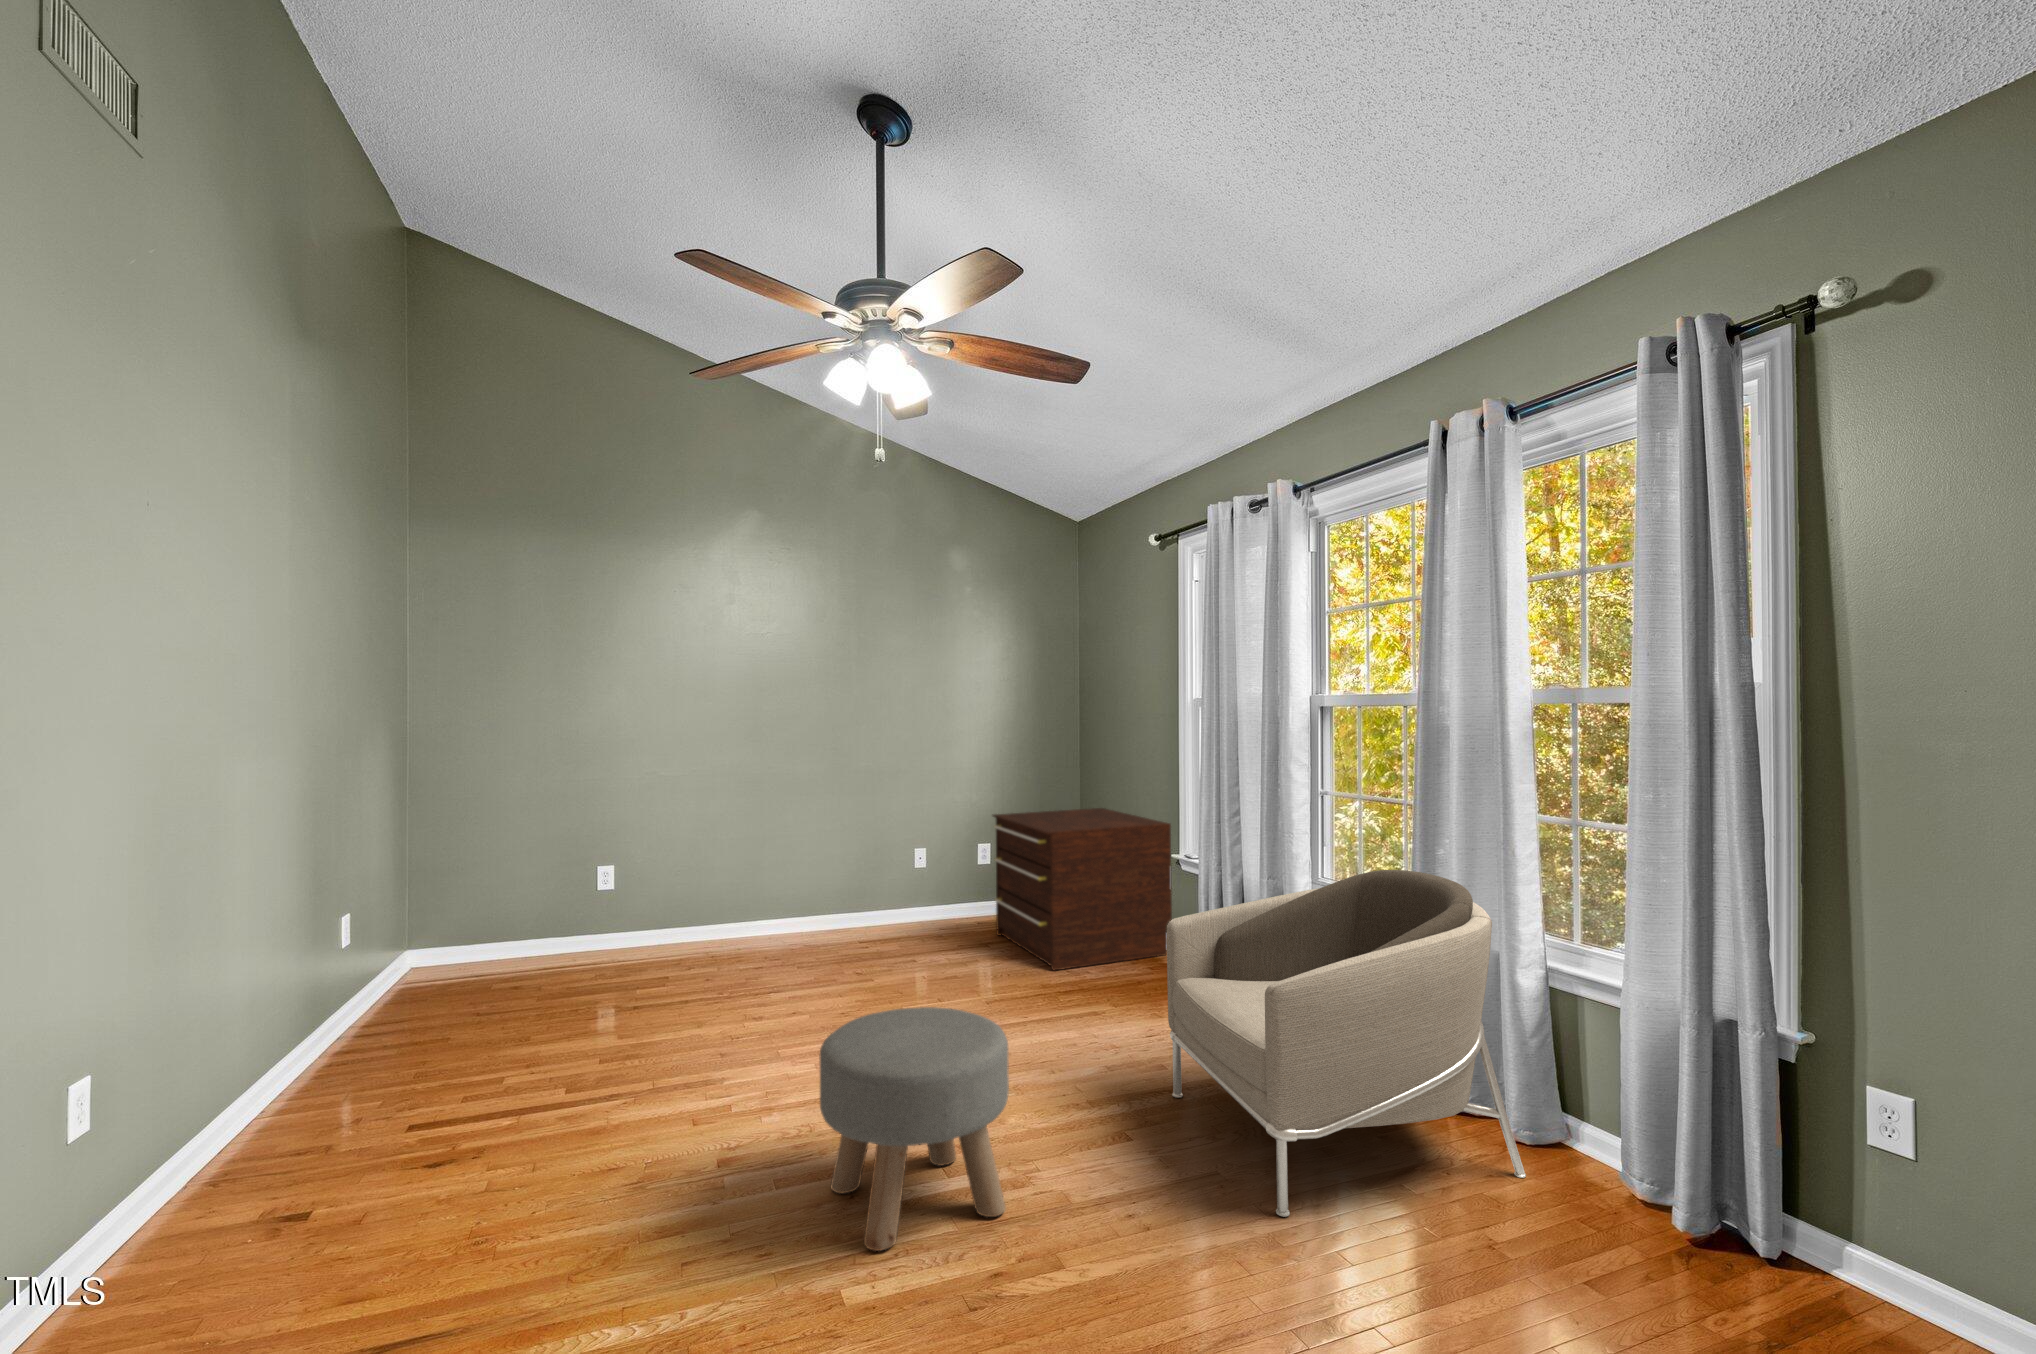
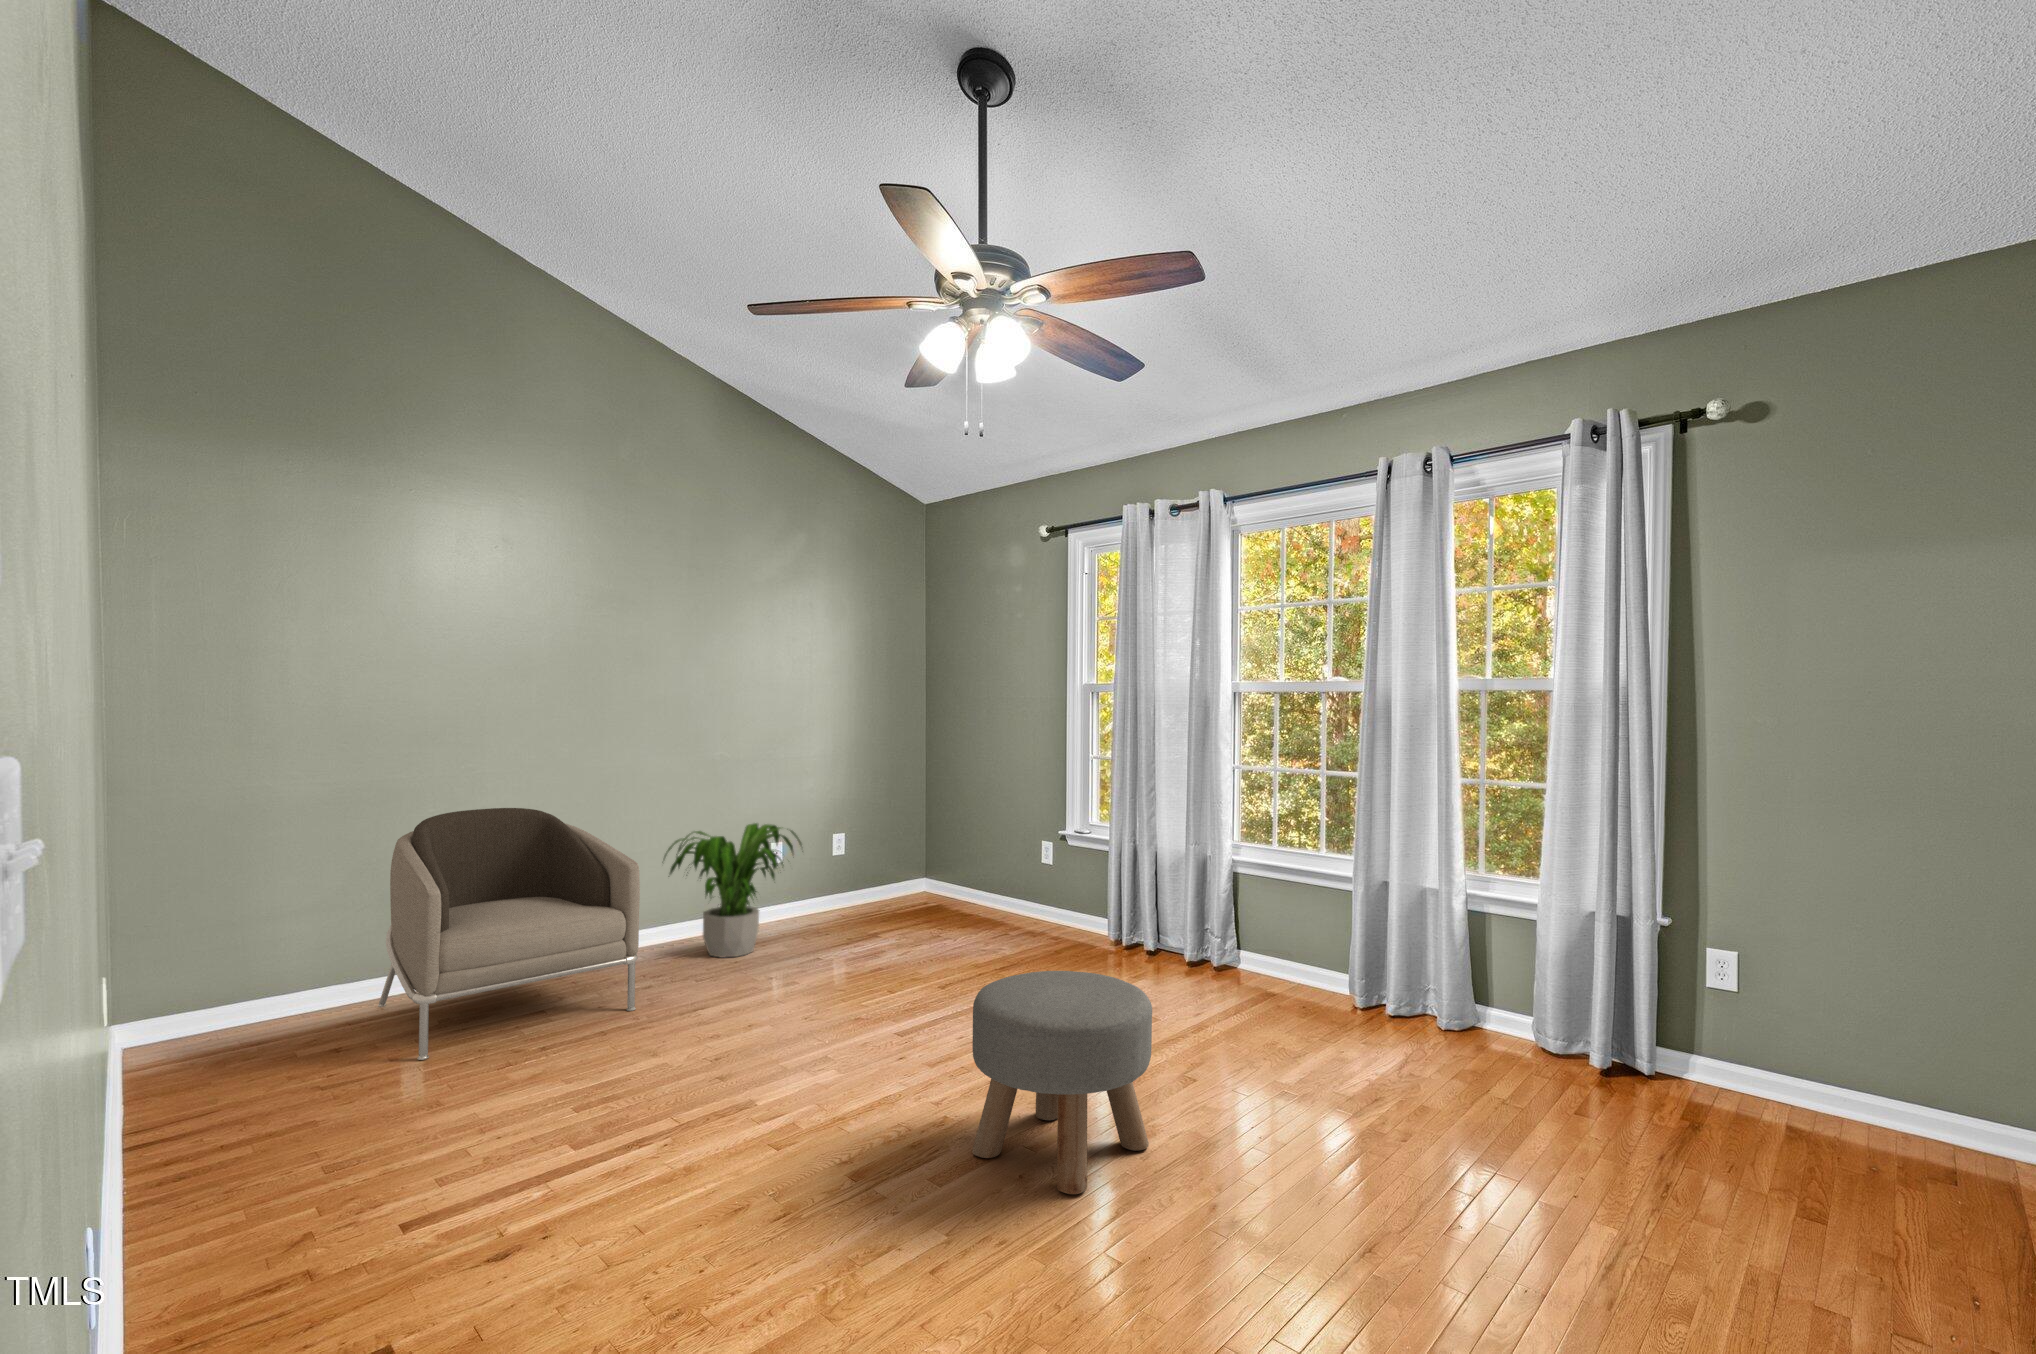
dresser: present [993,808,1172,970] -> none [869,790,1057,949]
potted plant: none [788,834,909,957] -> present [664,823,801,958]
armchair: present [1167,870,1526,1217] -> present [378,808,640,1060]

